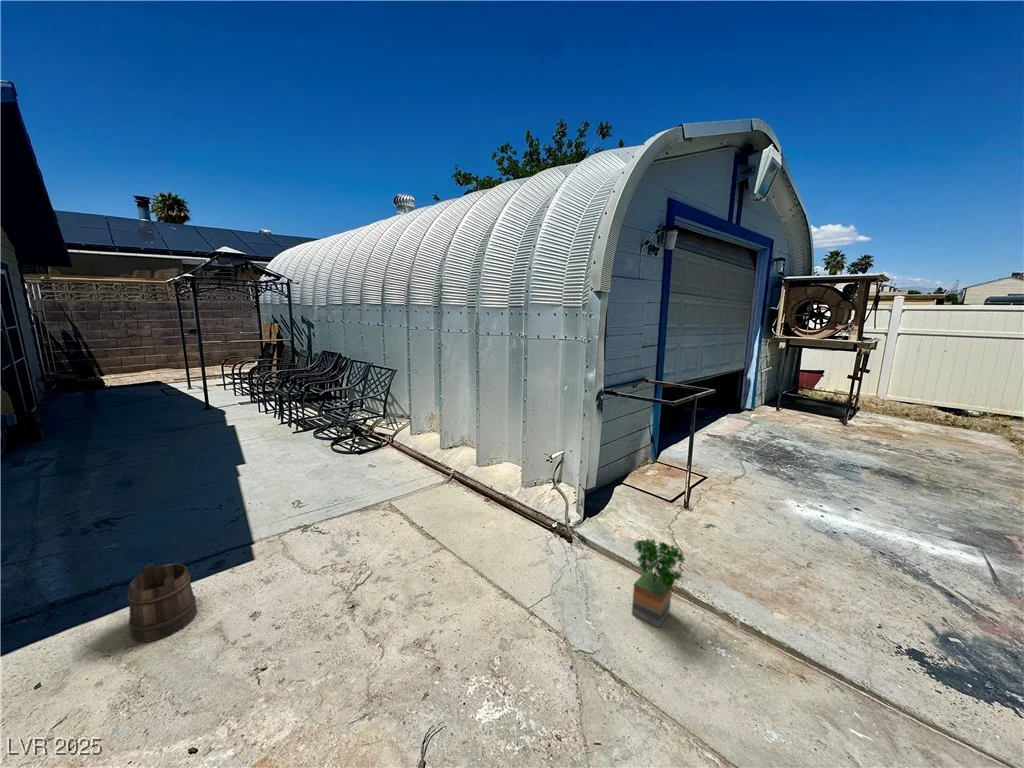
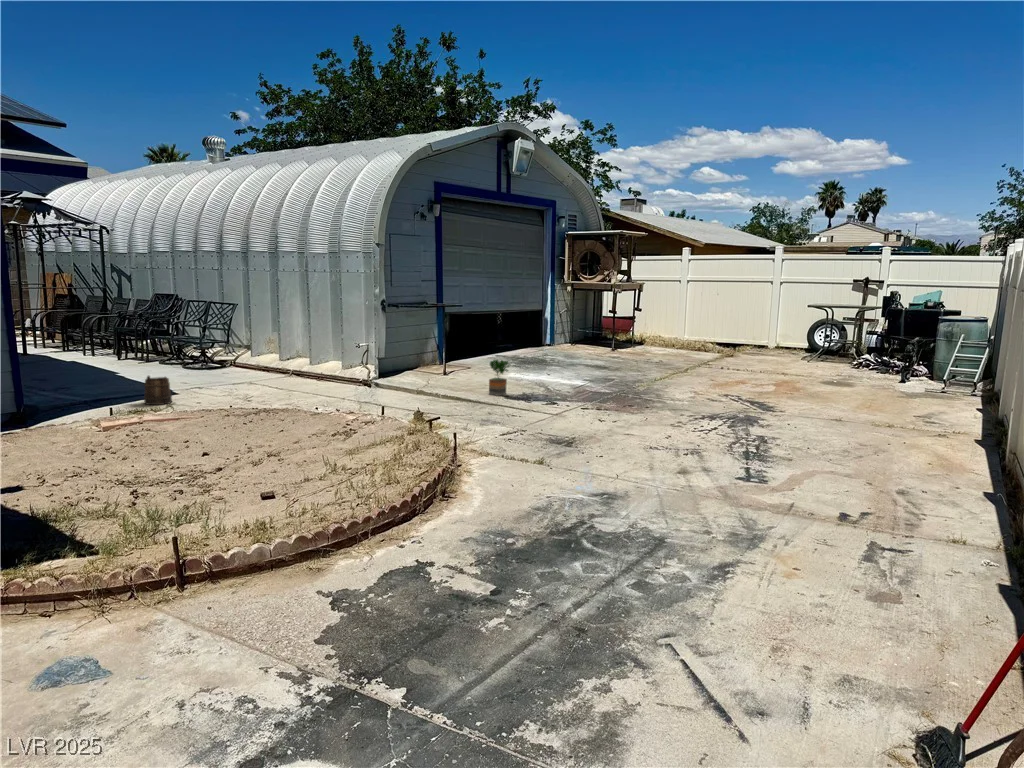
potted tree: present [632,539,685,627] -> present [489,360,511,396]

